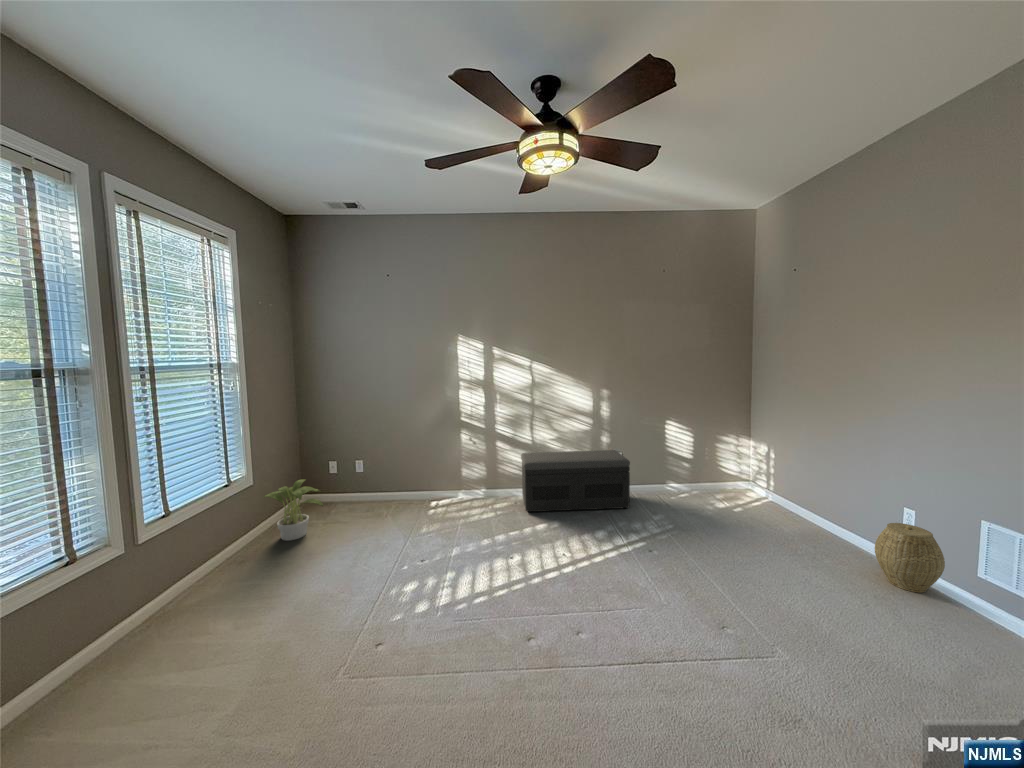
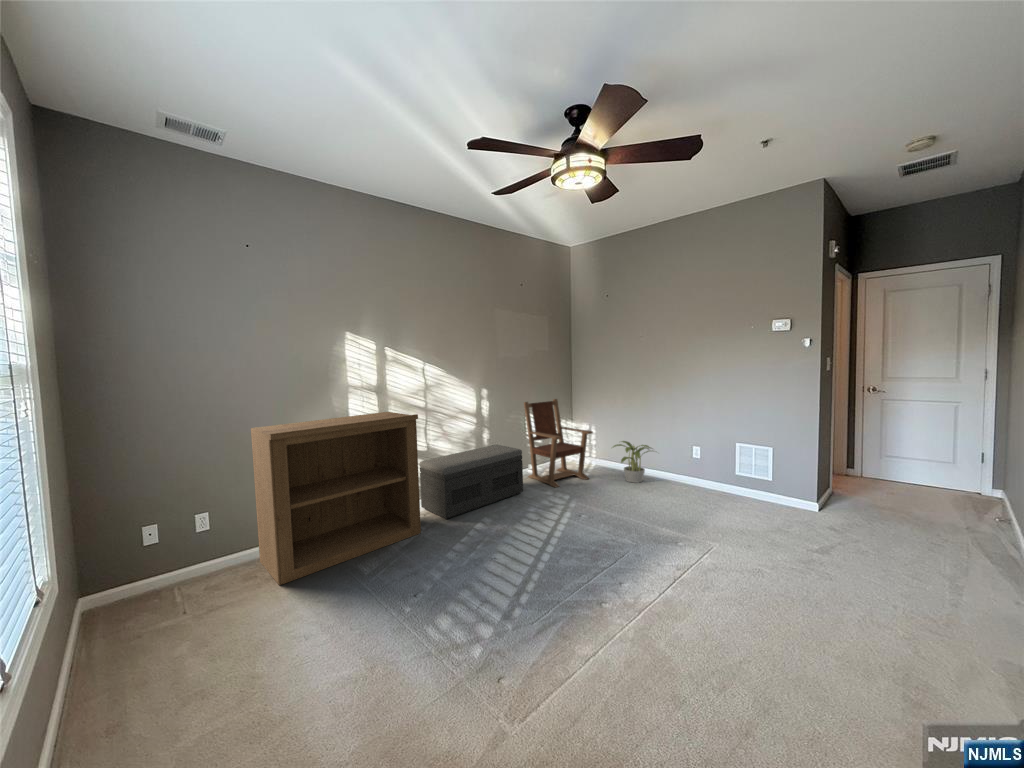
bookshelf: none [370,404,494,522] -> present [251,412,421,585]
armchair: none [660,407,741,515] -> present [524,399,593,487]
potted plant: present [264,480,323,540] -> present [613,441,651,483]
woven basket: present [875,523,945,593] -> none [682,455,713,493]

